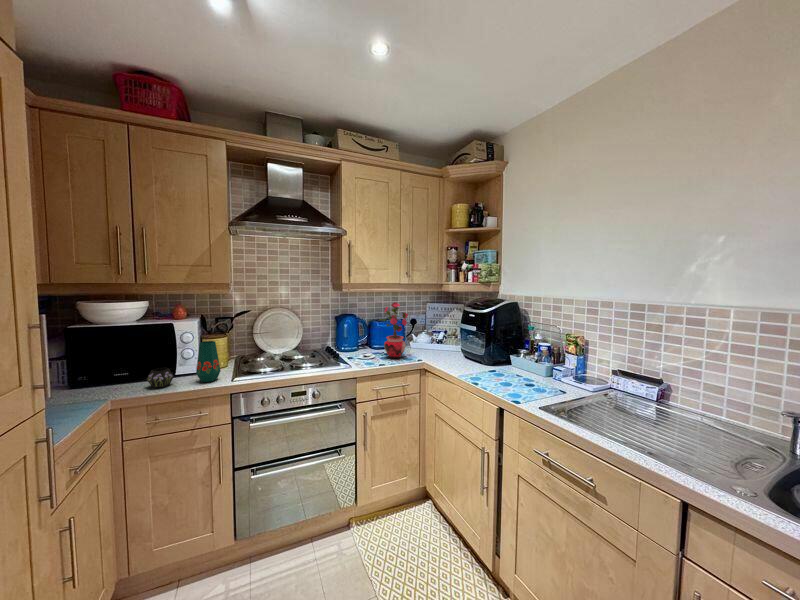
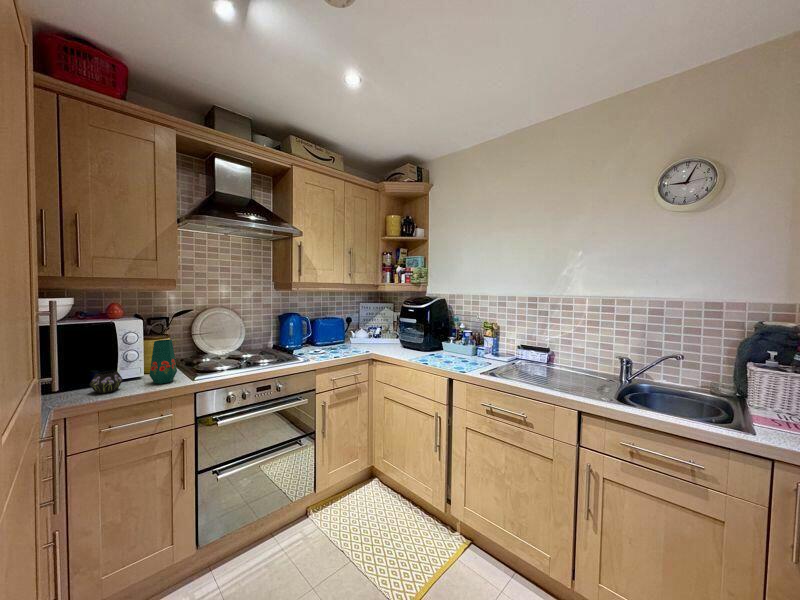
potted plant: present [381,302,408,358] -> none [328,300,356,352]

